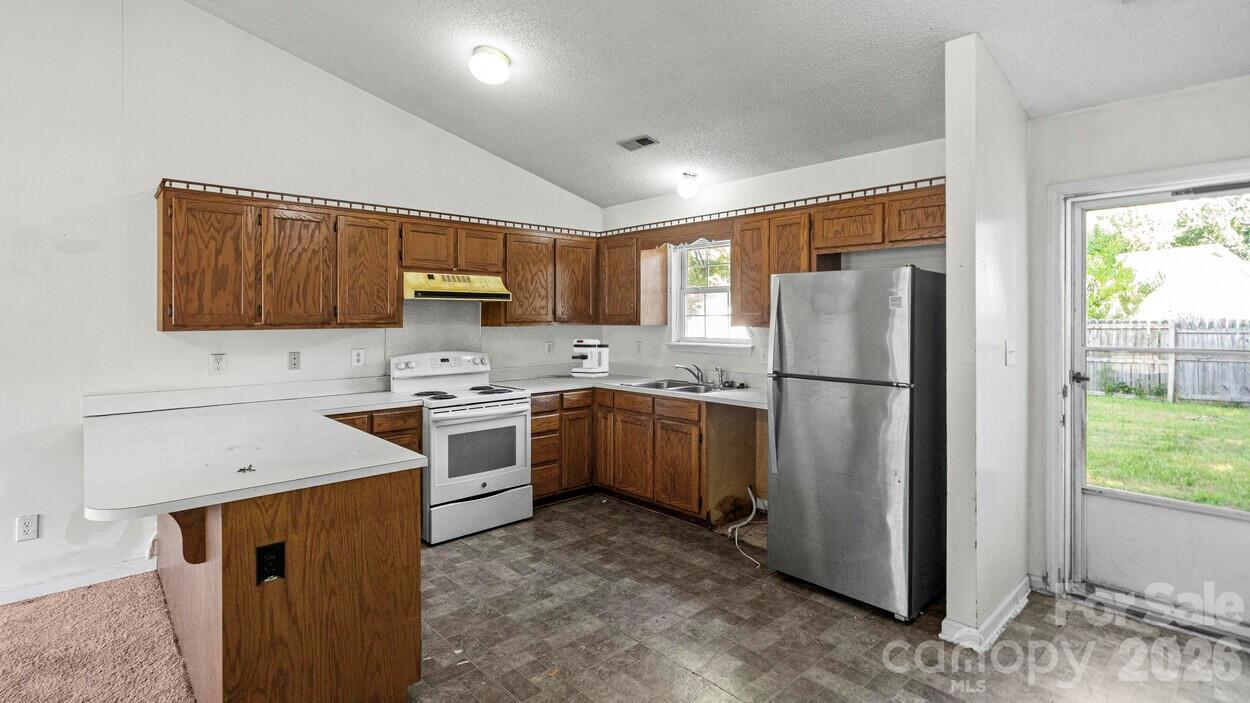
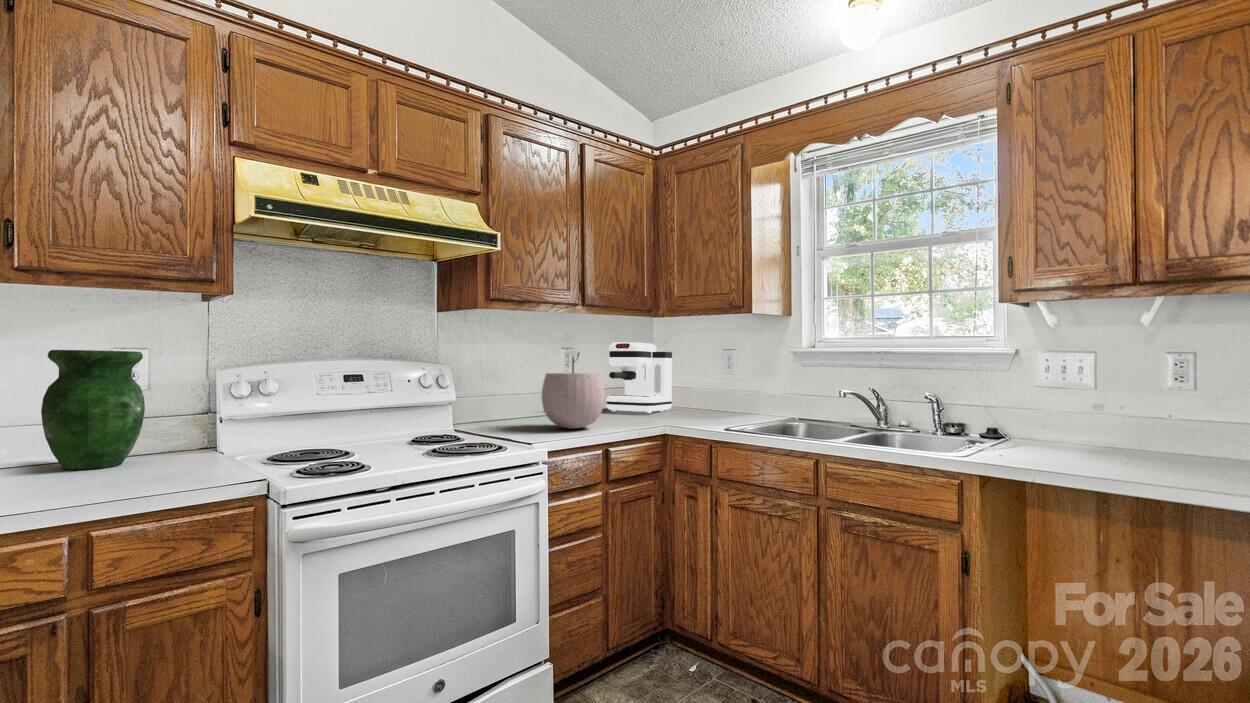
plant pot: none [532,346,563,384] -> present [541,353,605,429]
vase: none [332,351,367,397] -> present [41,350,145,469]

